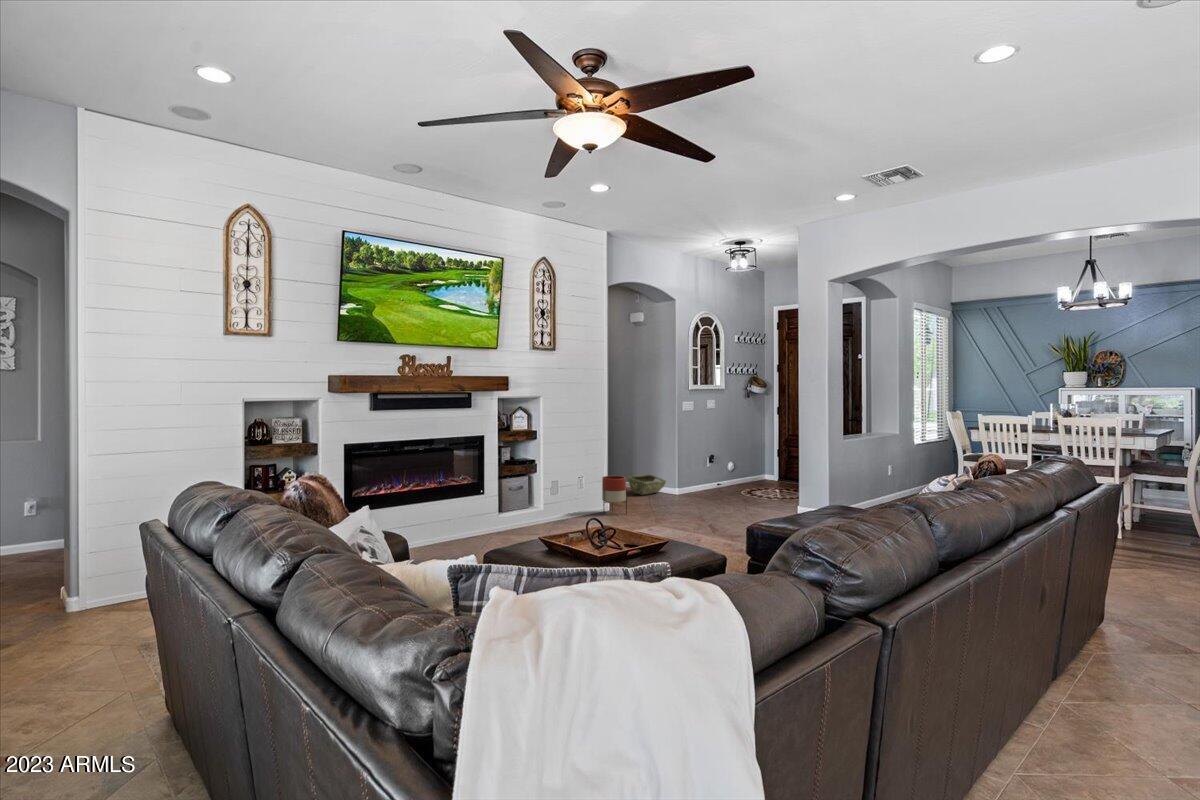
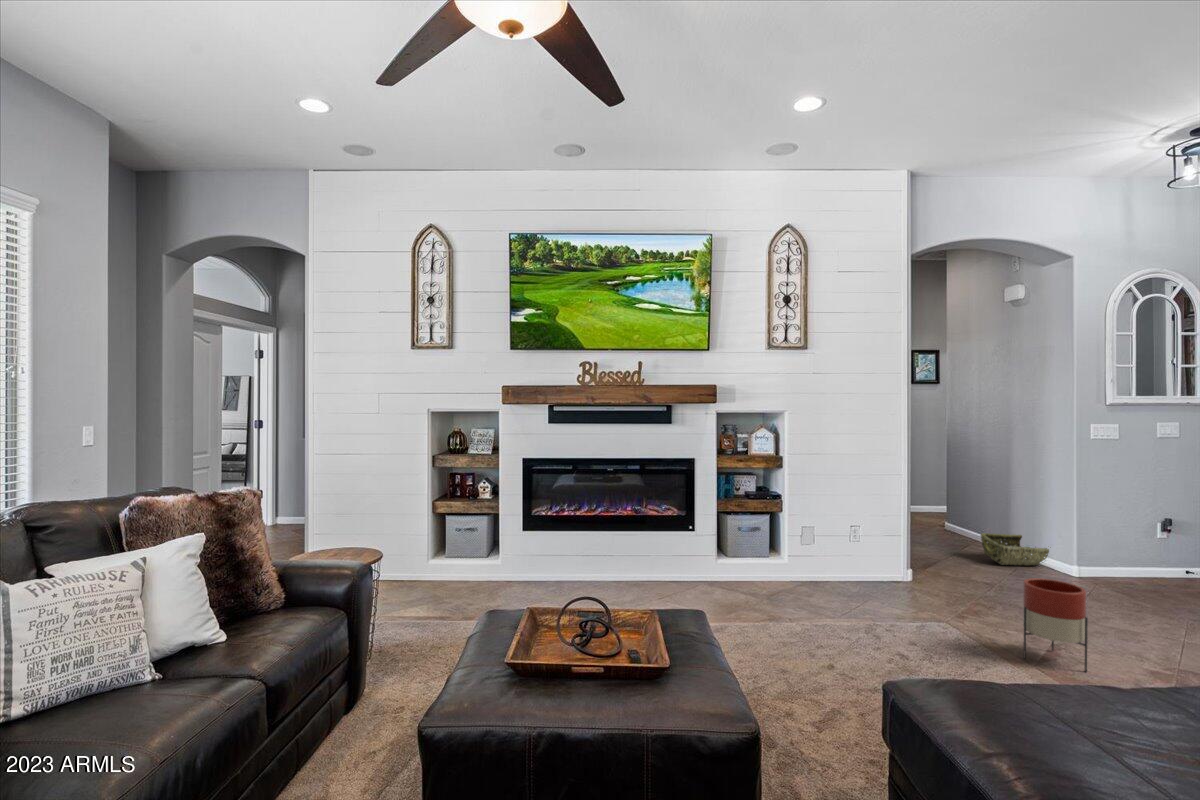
planter: present [602,476,627,514] -> present [1023,578,1088,672]

